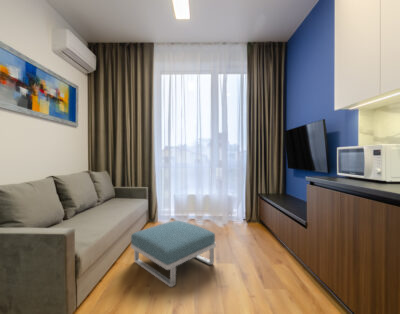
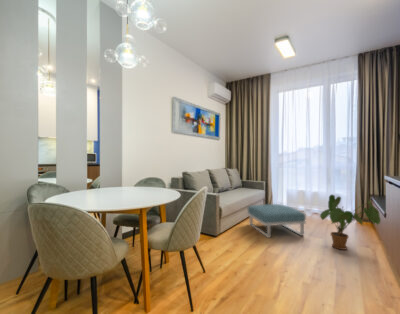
house plant: none [235,207,315,278] -> present [320,195,380,250]

